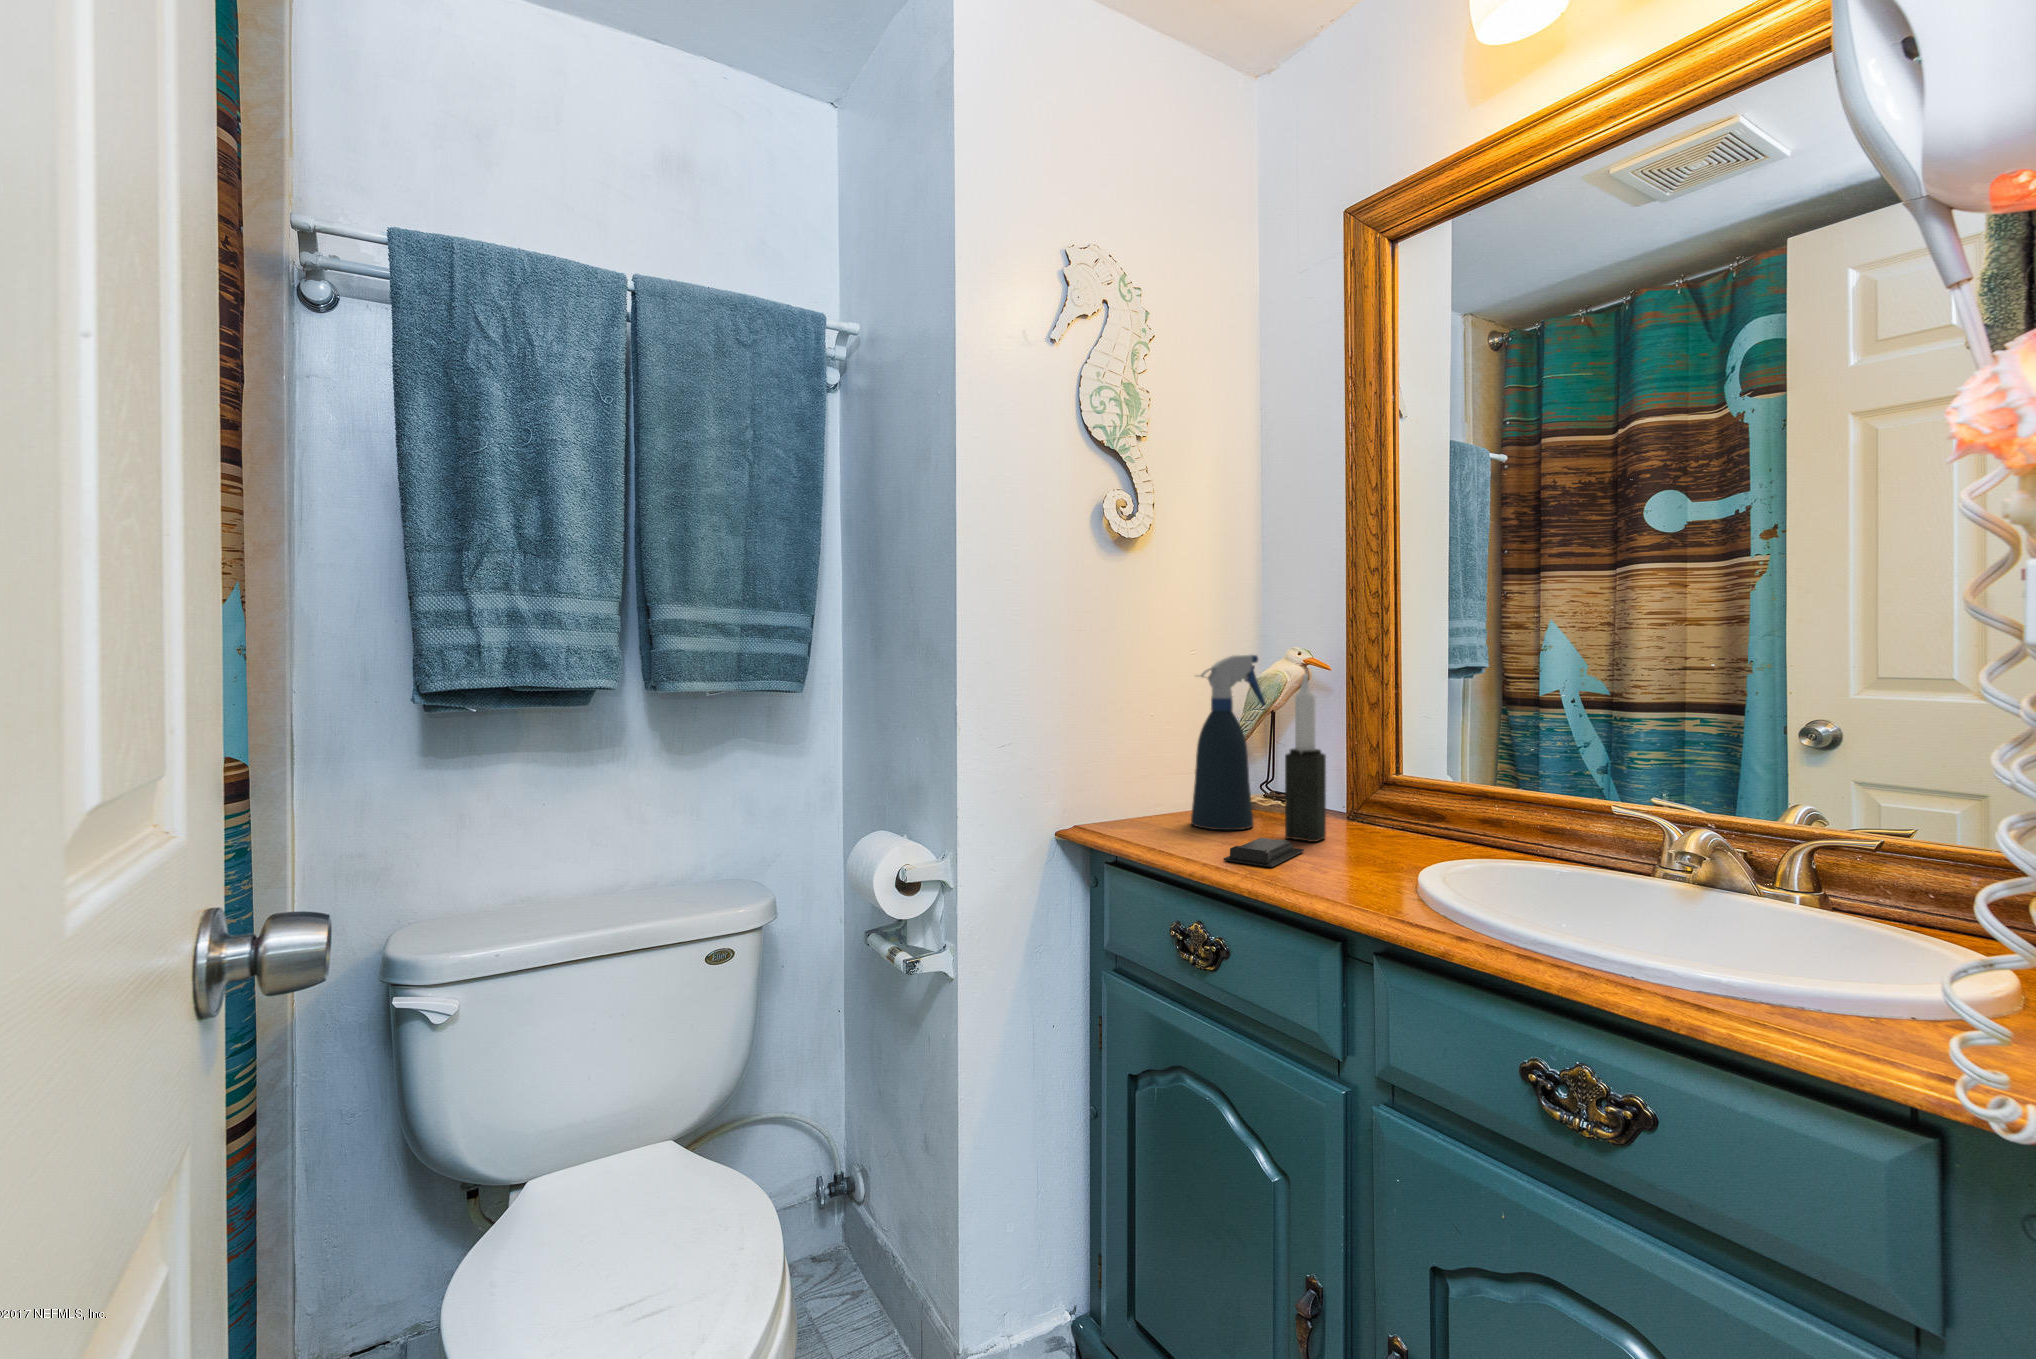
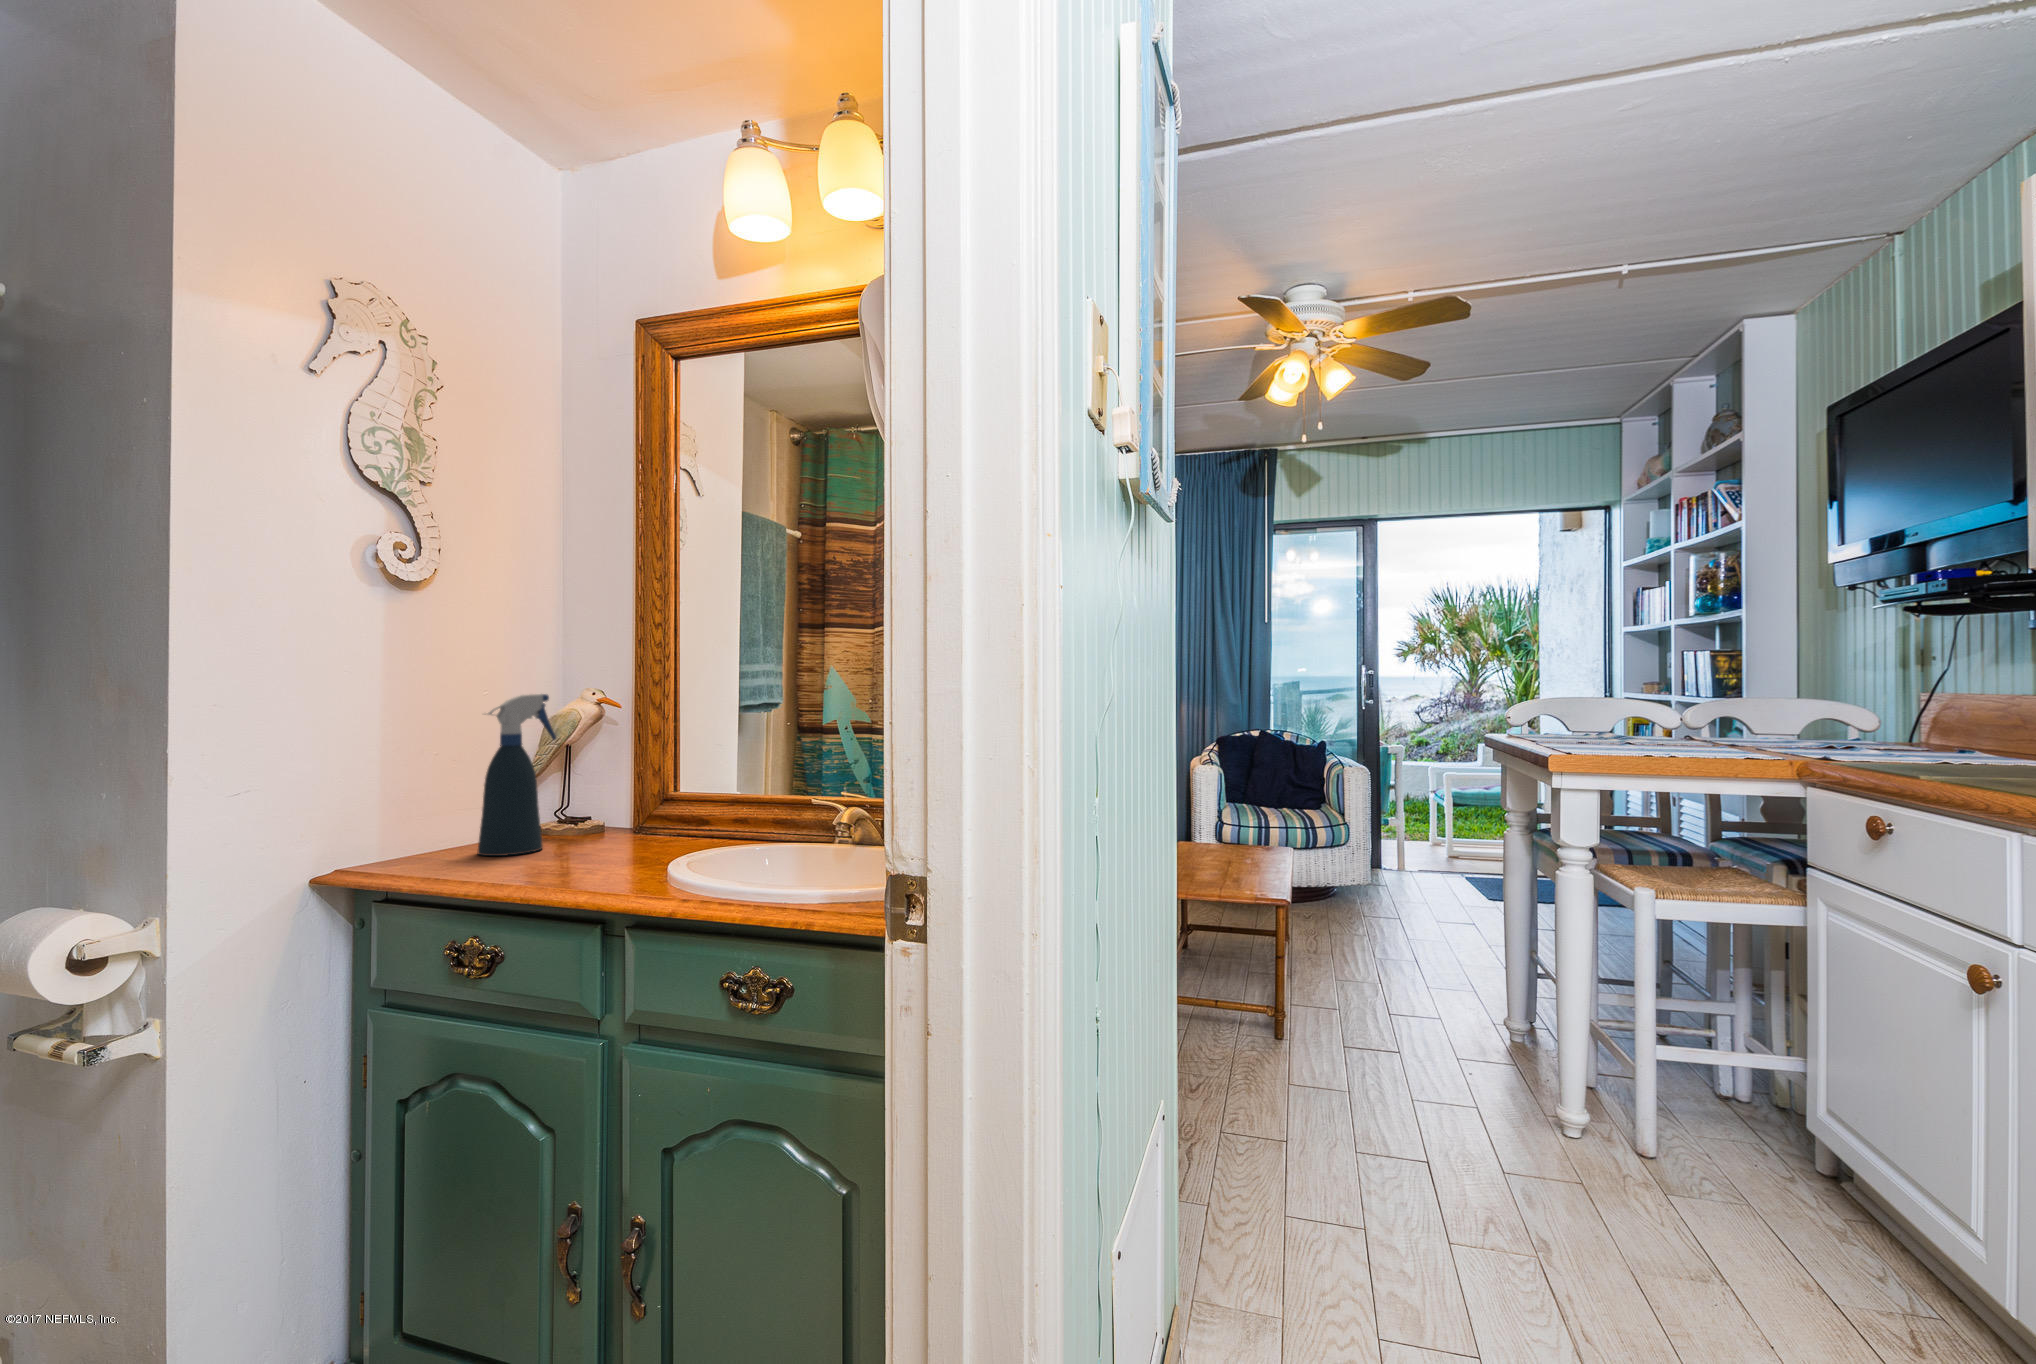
candle: present [1285,674,1326,842] -> none [570,711,608,855]
soap bar: present [1223,838,1304,867] -> none [503,854,583,878]

